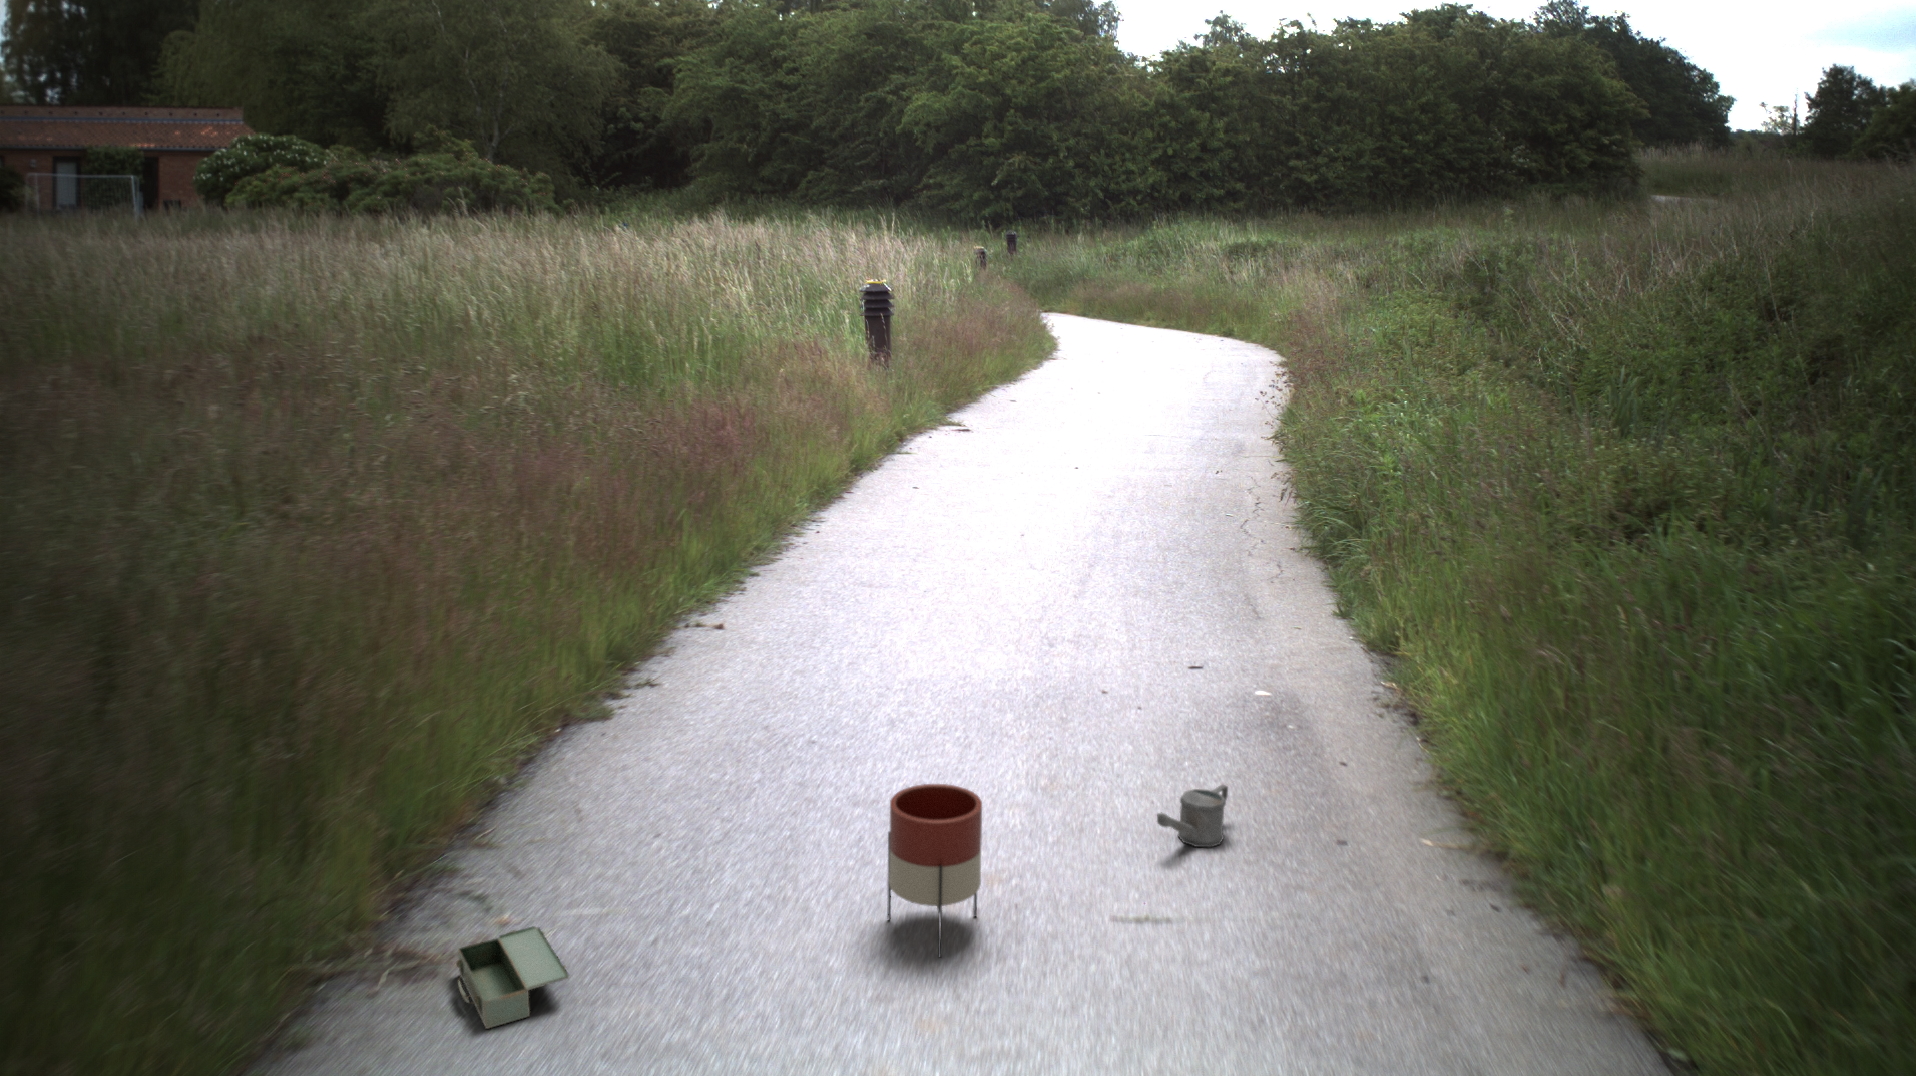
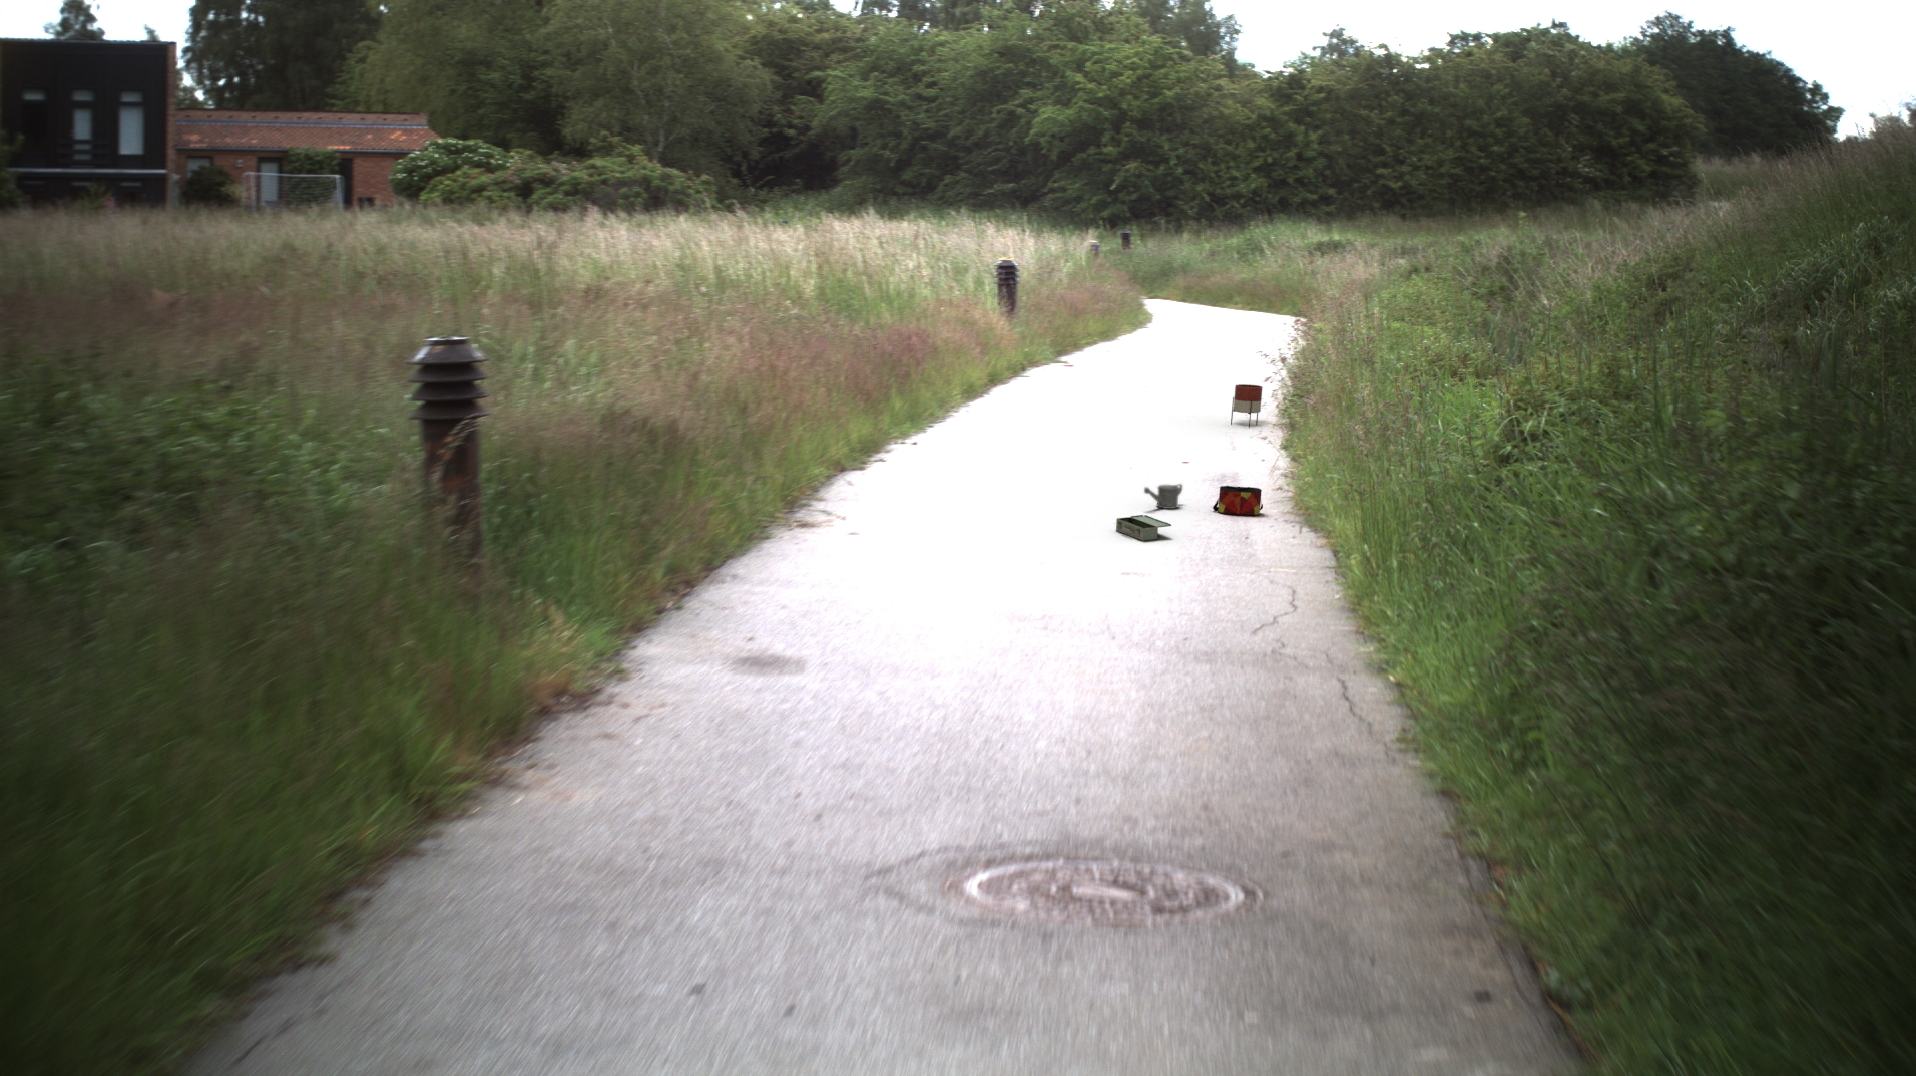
planter: present [887,784,982,957] -> present [1231,384,1263,428]
bag: none [1298,796,1403,865] -> present [1213,486,1263,516]
toolbox: present [456,926,569,1029] -> present [1116,515,1171,541]

